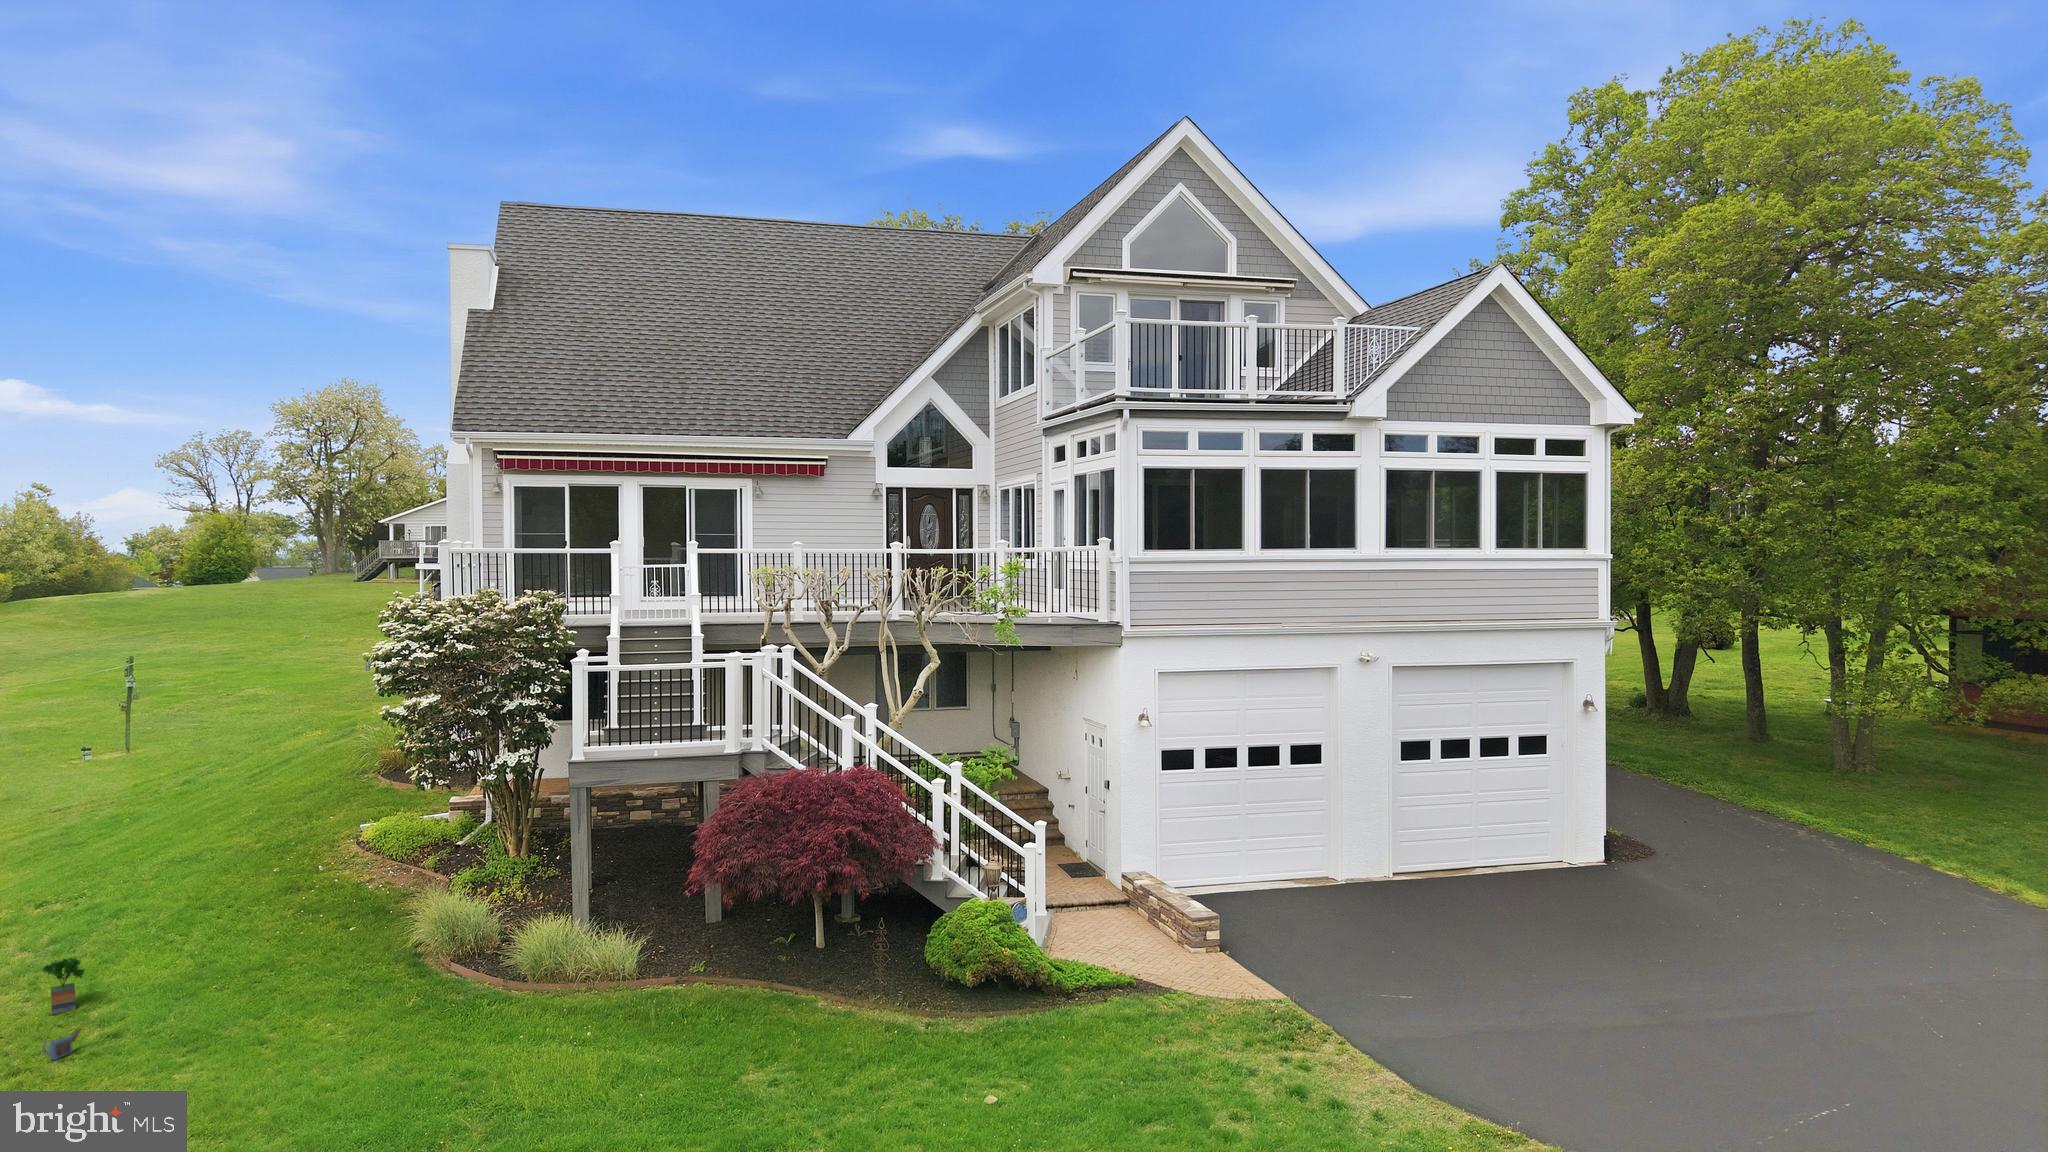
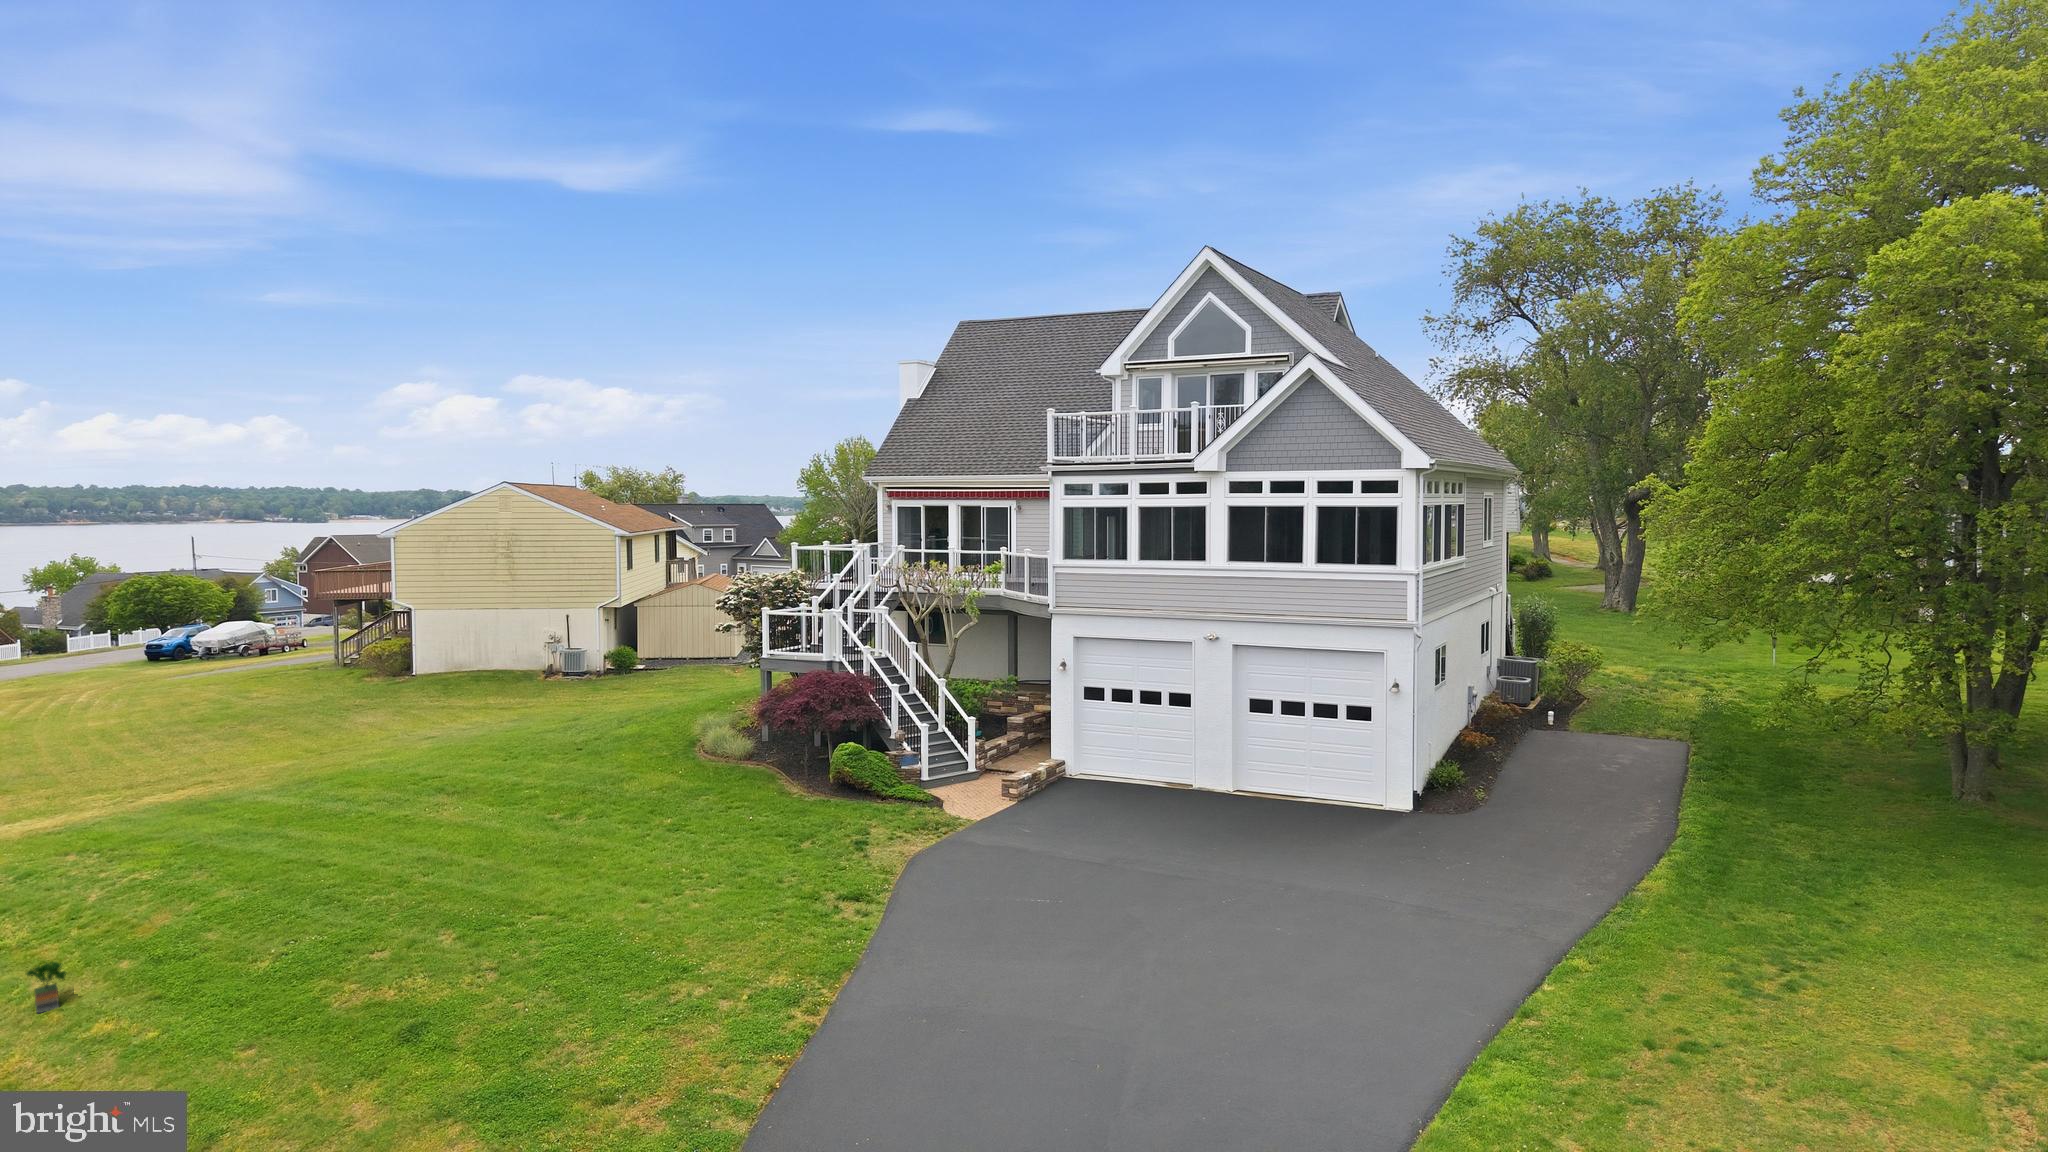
watering can: present [42,1029,81,1060] -> none [35,1030,71,1061]

